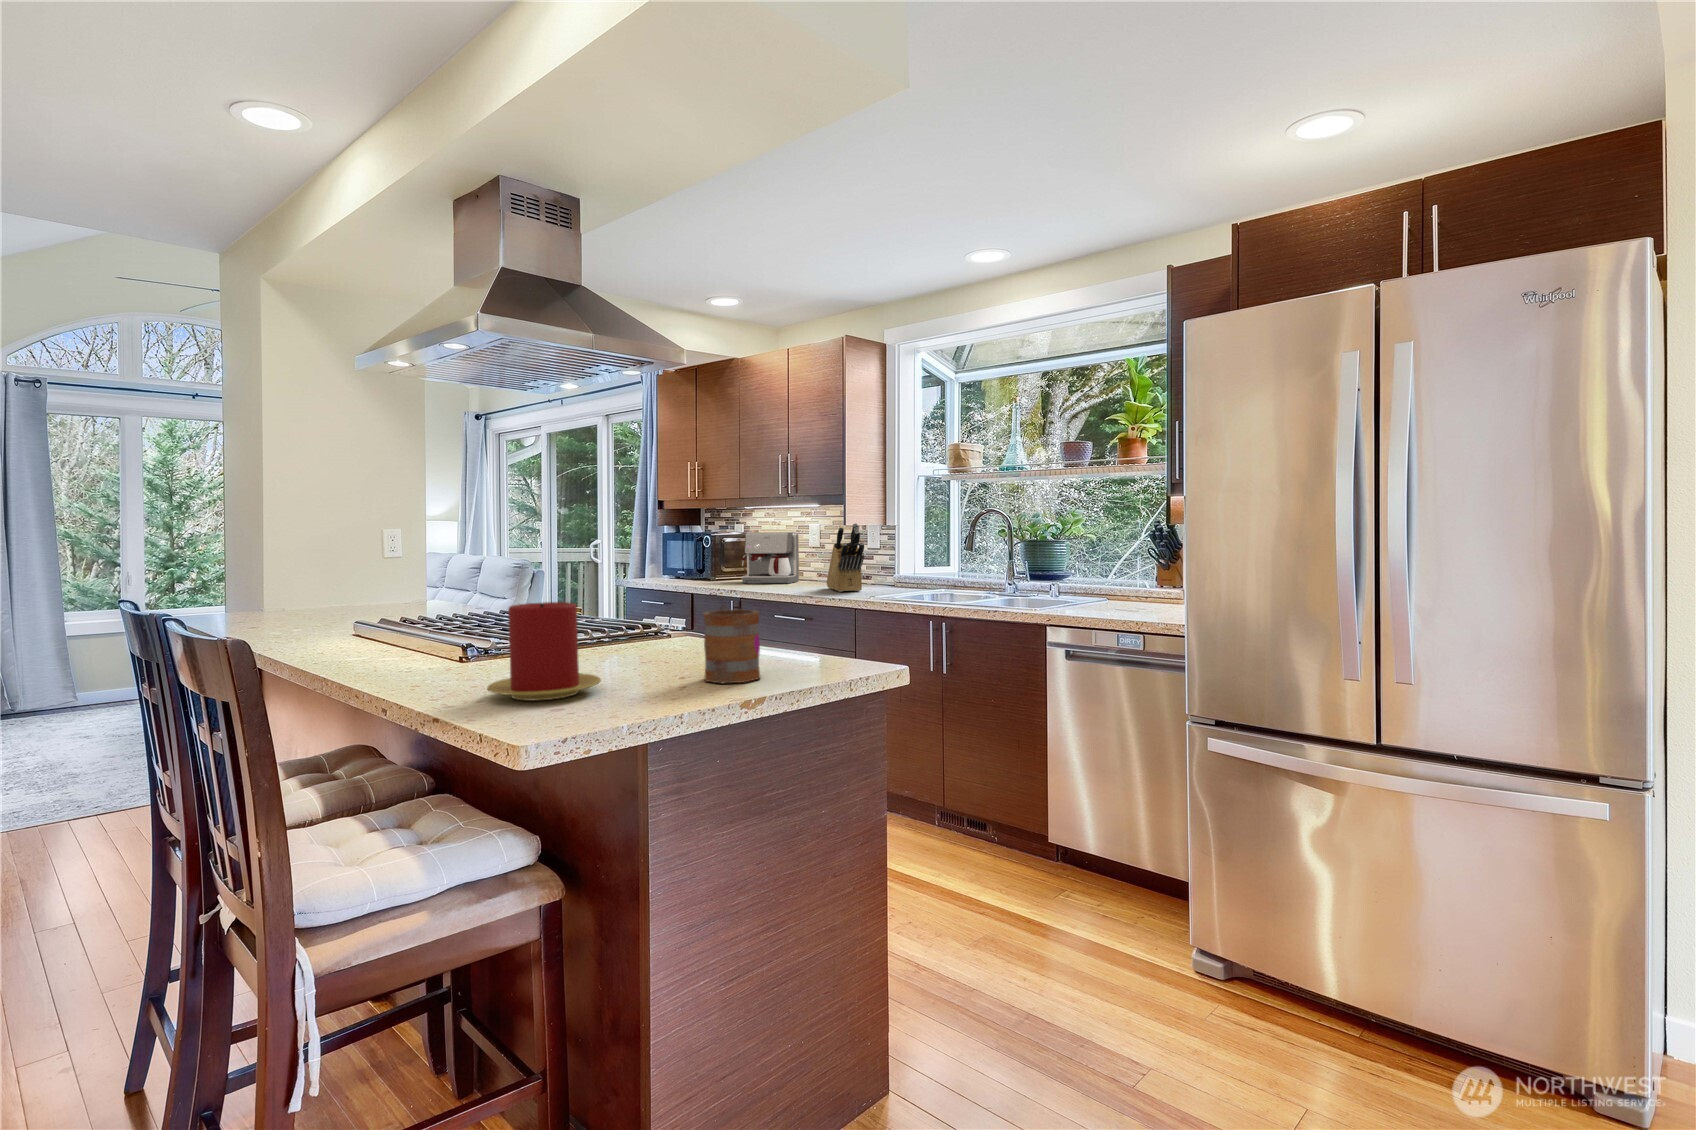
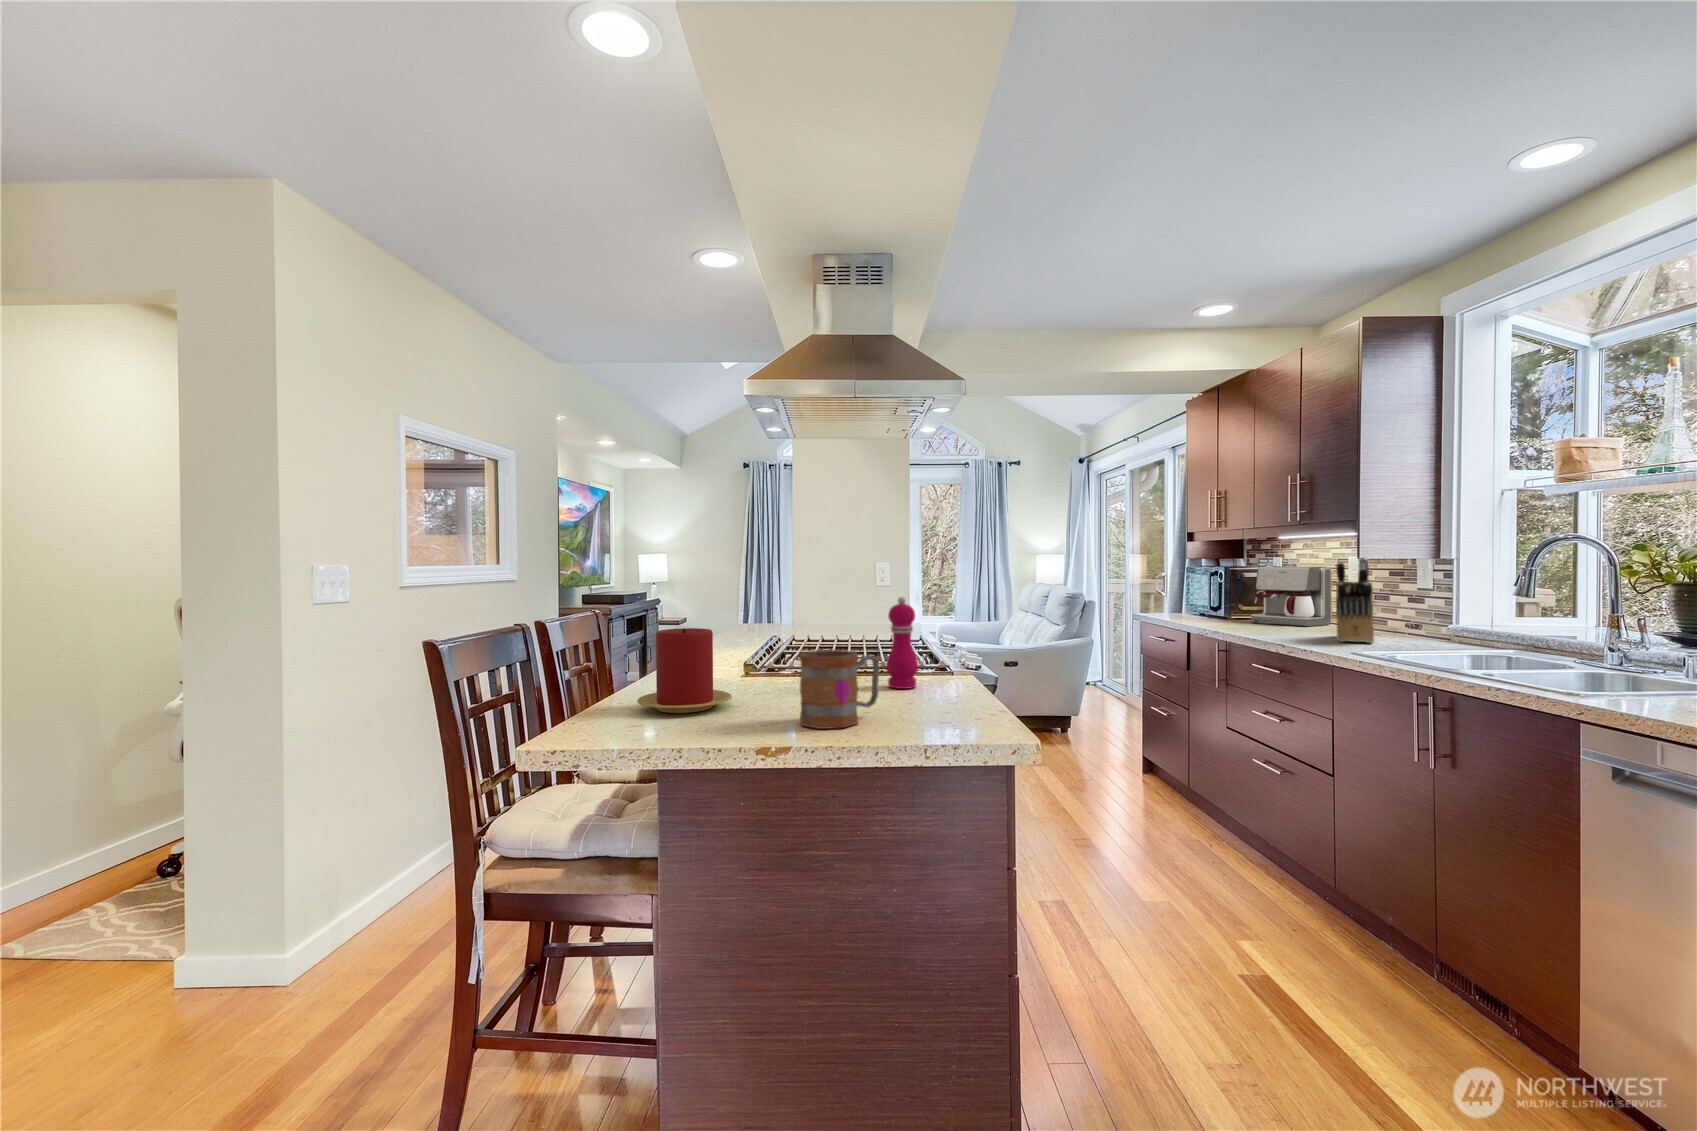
pepper mill: none [667,560,700,652] -> present [886,597,918,689]

